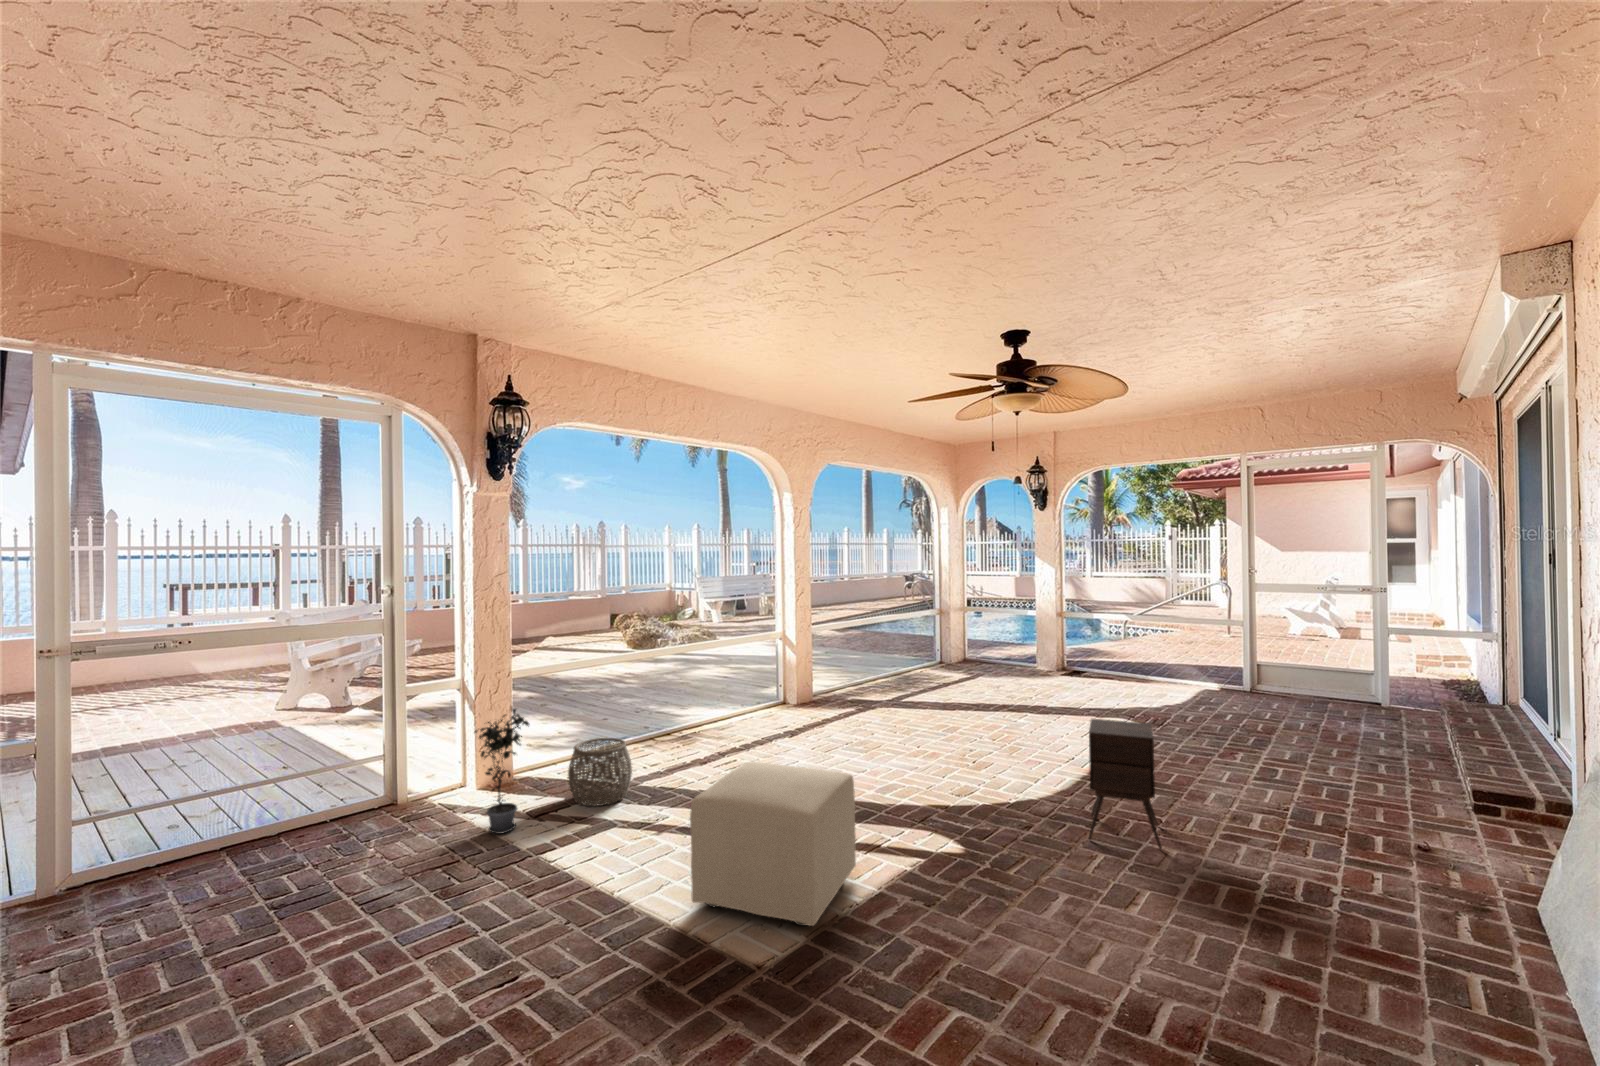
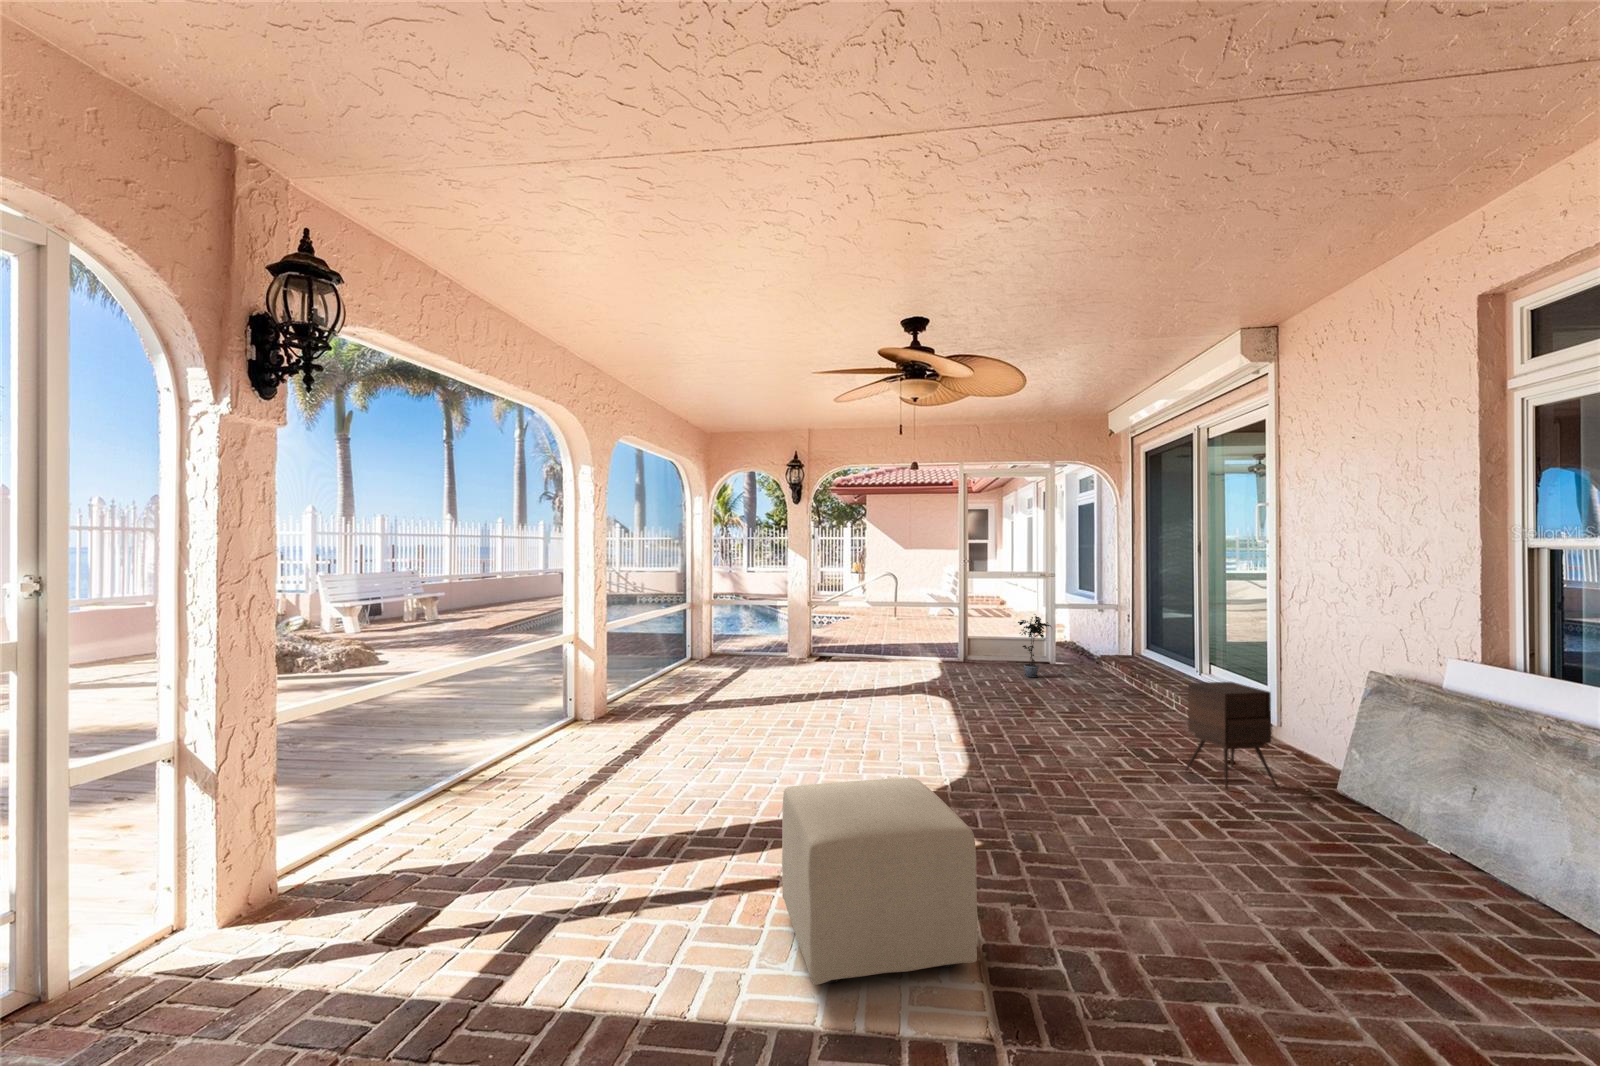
potted plant: present [475,709,529,834] -> present [1018,616,1051,678]
side table: present [1089,719,1162,850] -> present [1185,682,1277,790]
woven basket: present [568,738,632,806] -> none [426,794,529,905]

